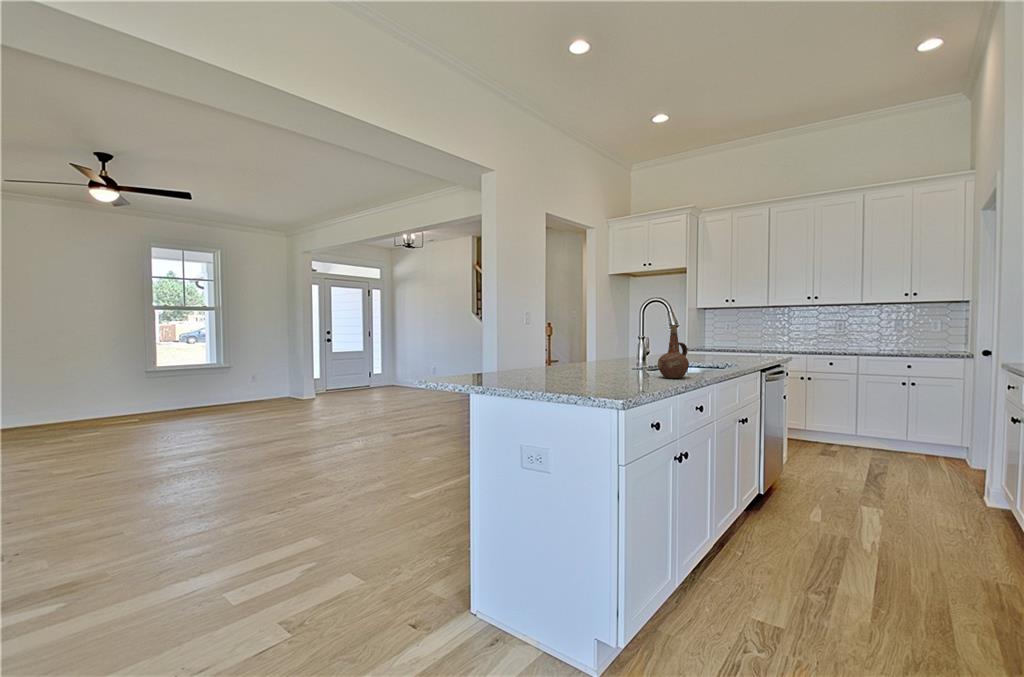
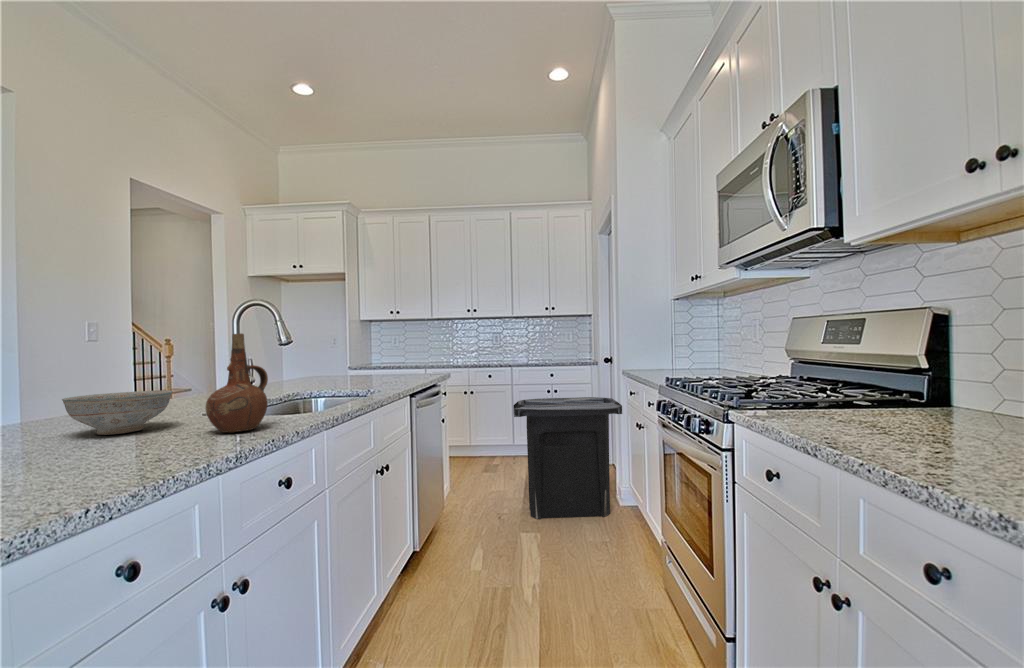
decorative bowl: none [590,354,634,374] -> present [62,390,173,435]
trash can: none [857,386,994,510] -> present [513,397,622,519]

